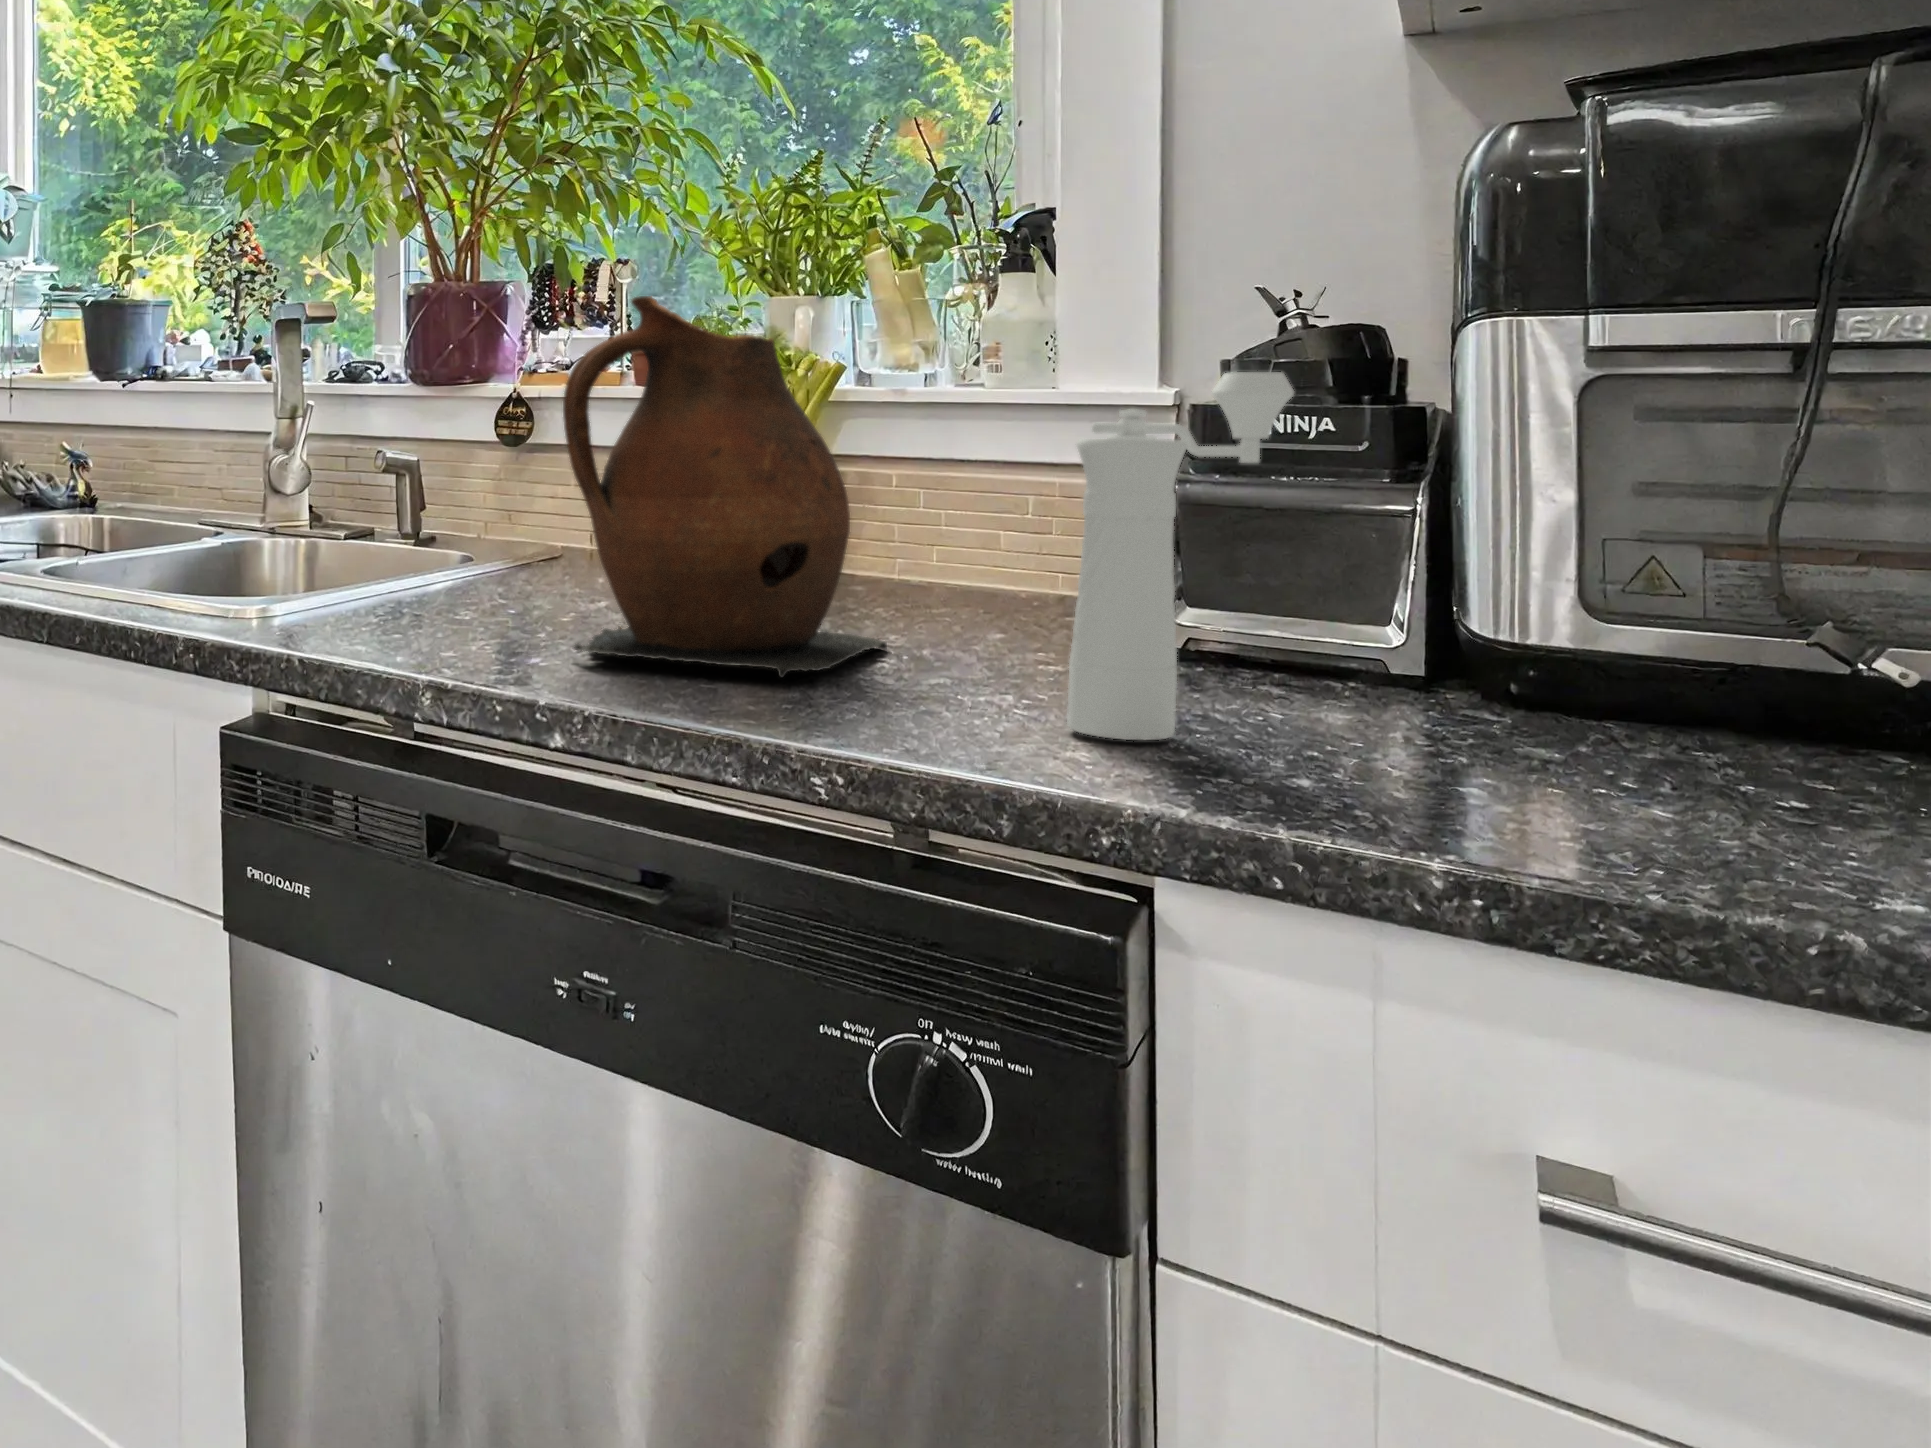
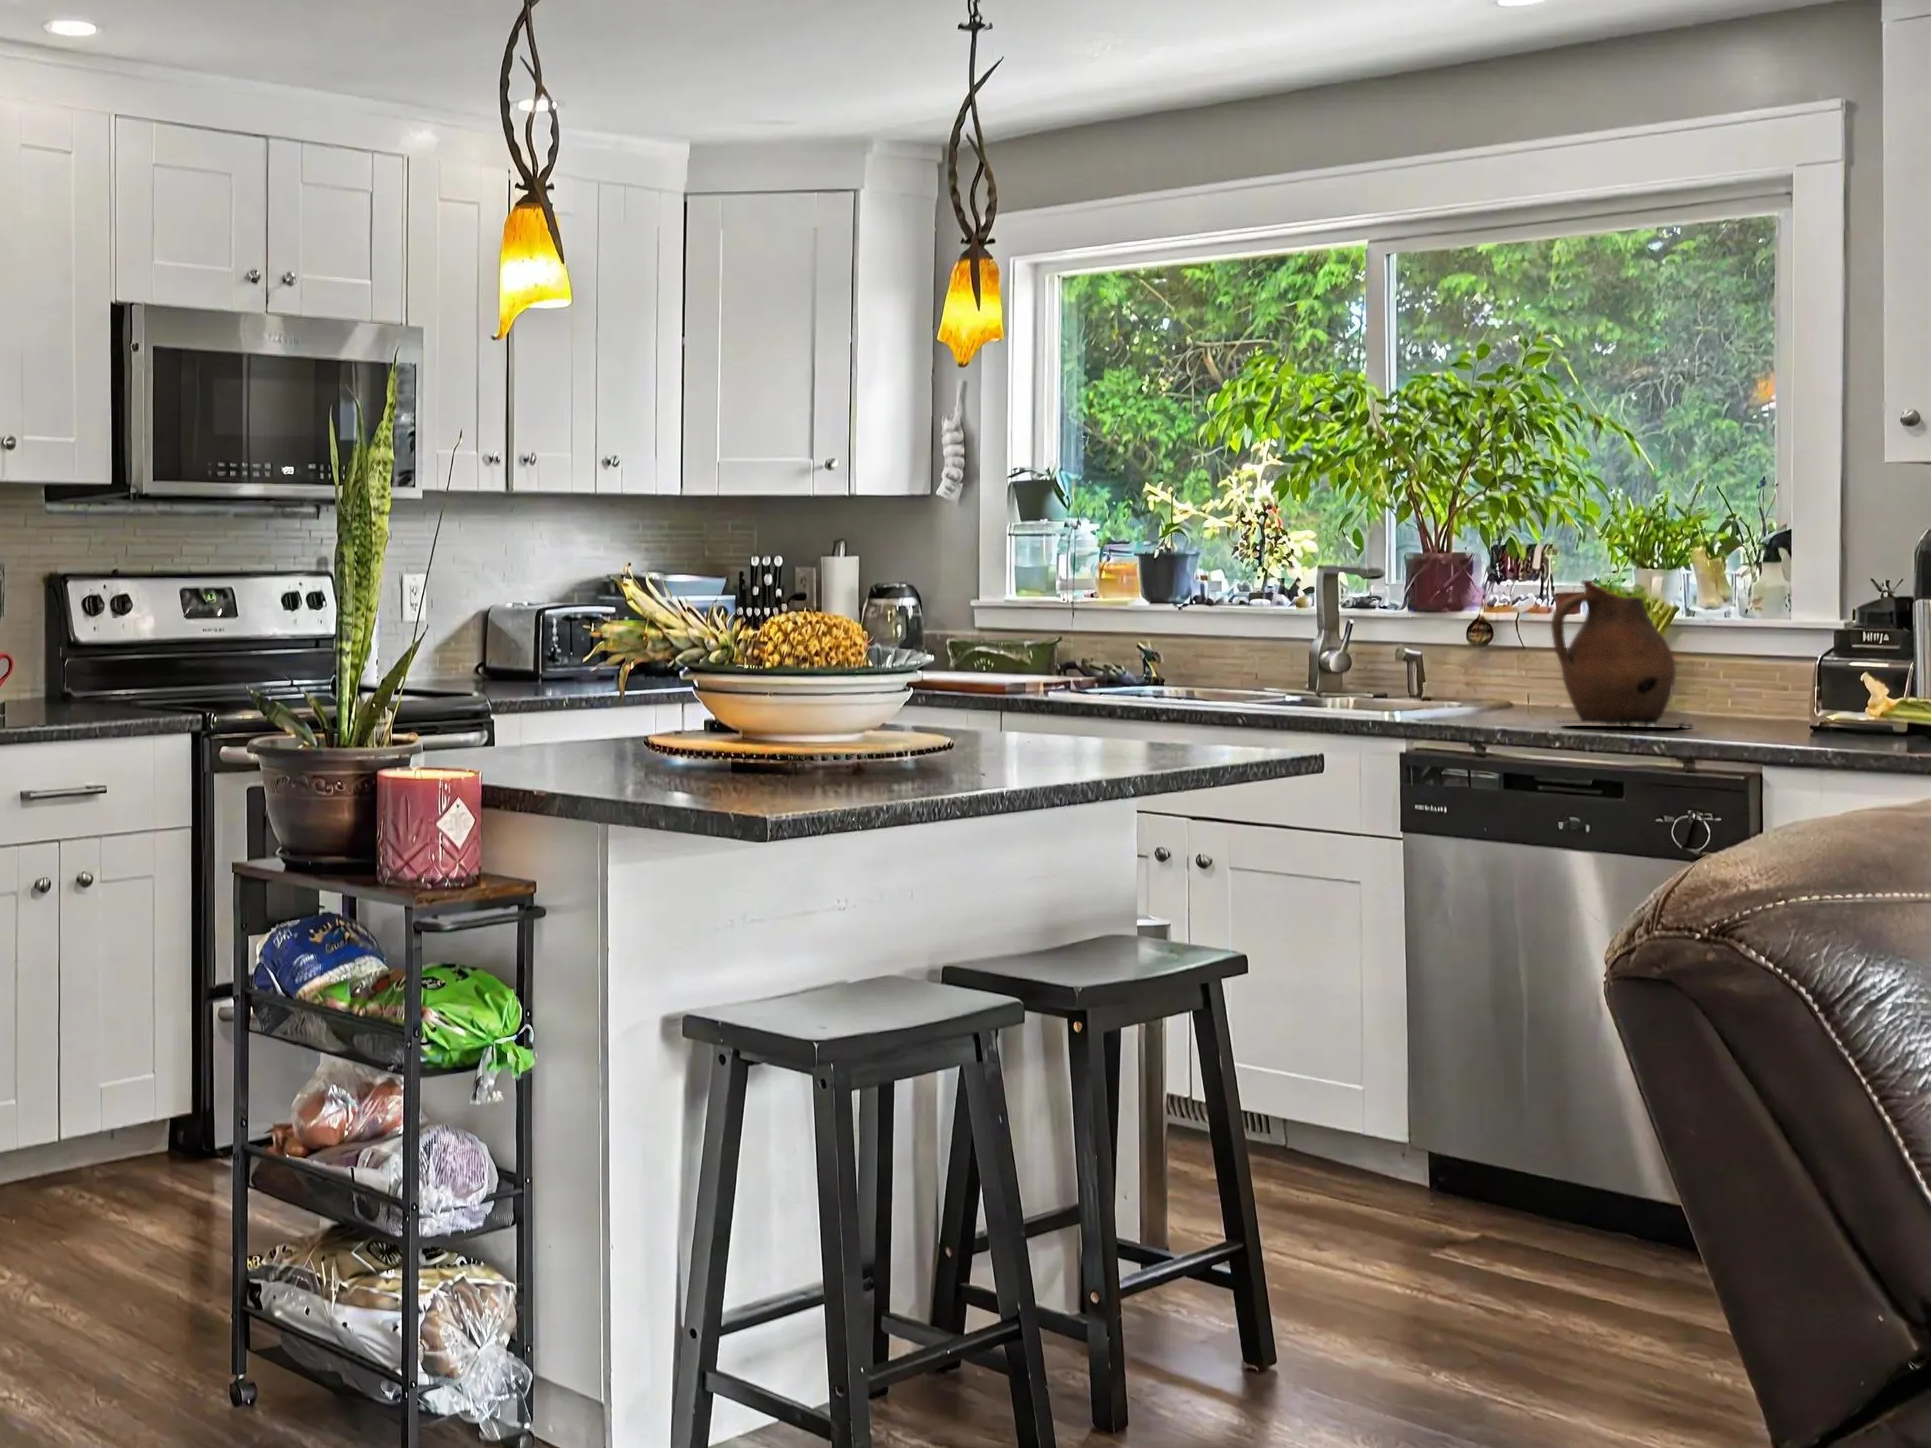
pepper mill: present [1067,372,1294,740] -> none [1750,614,1837,735]

